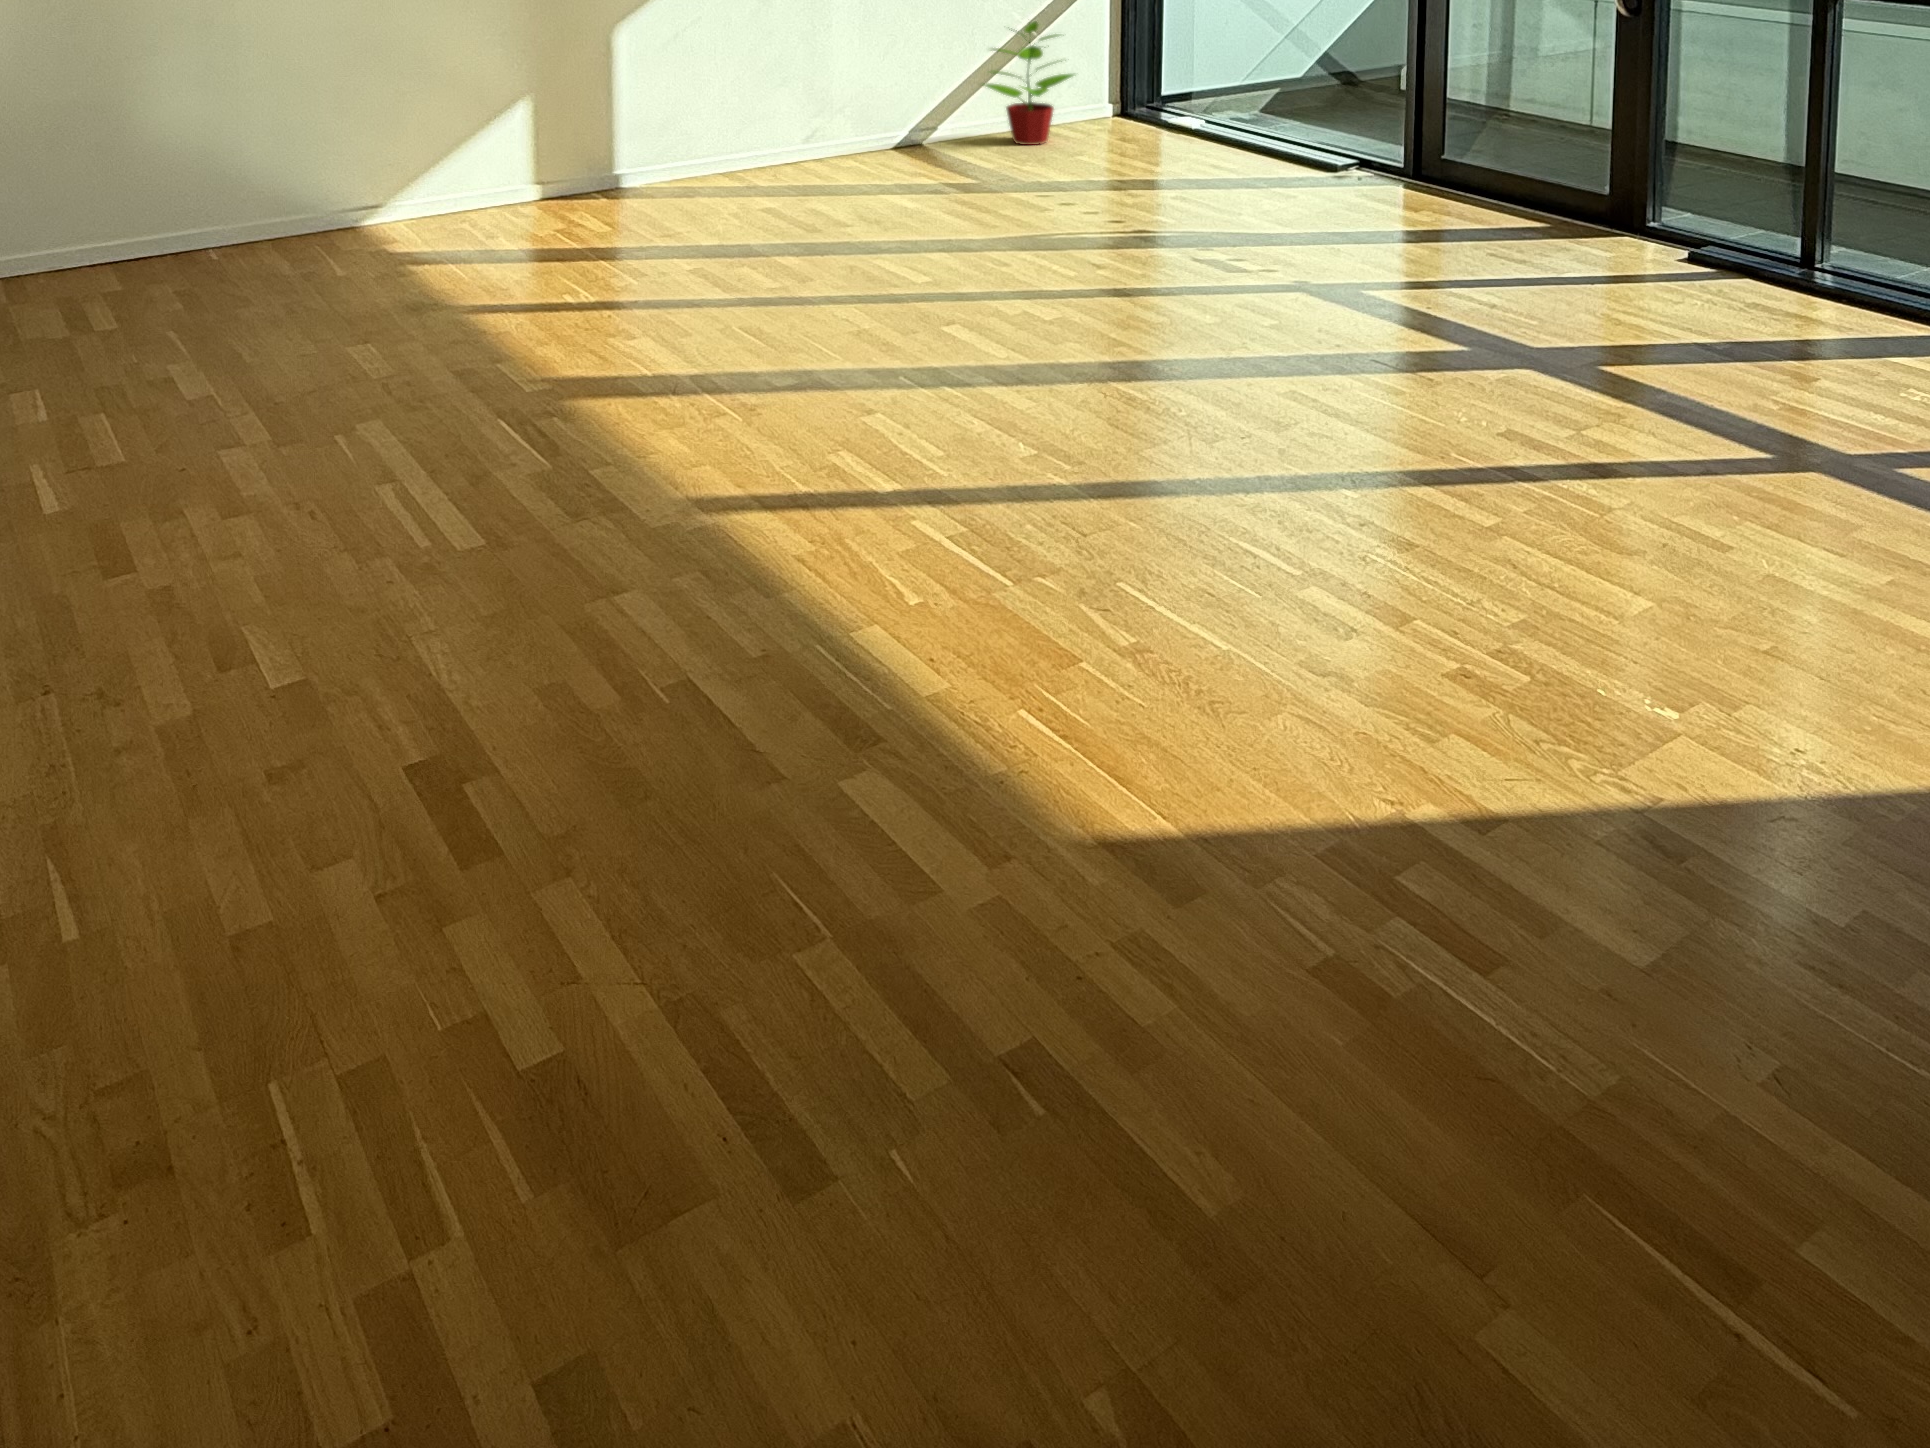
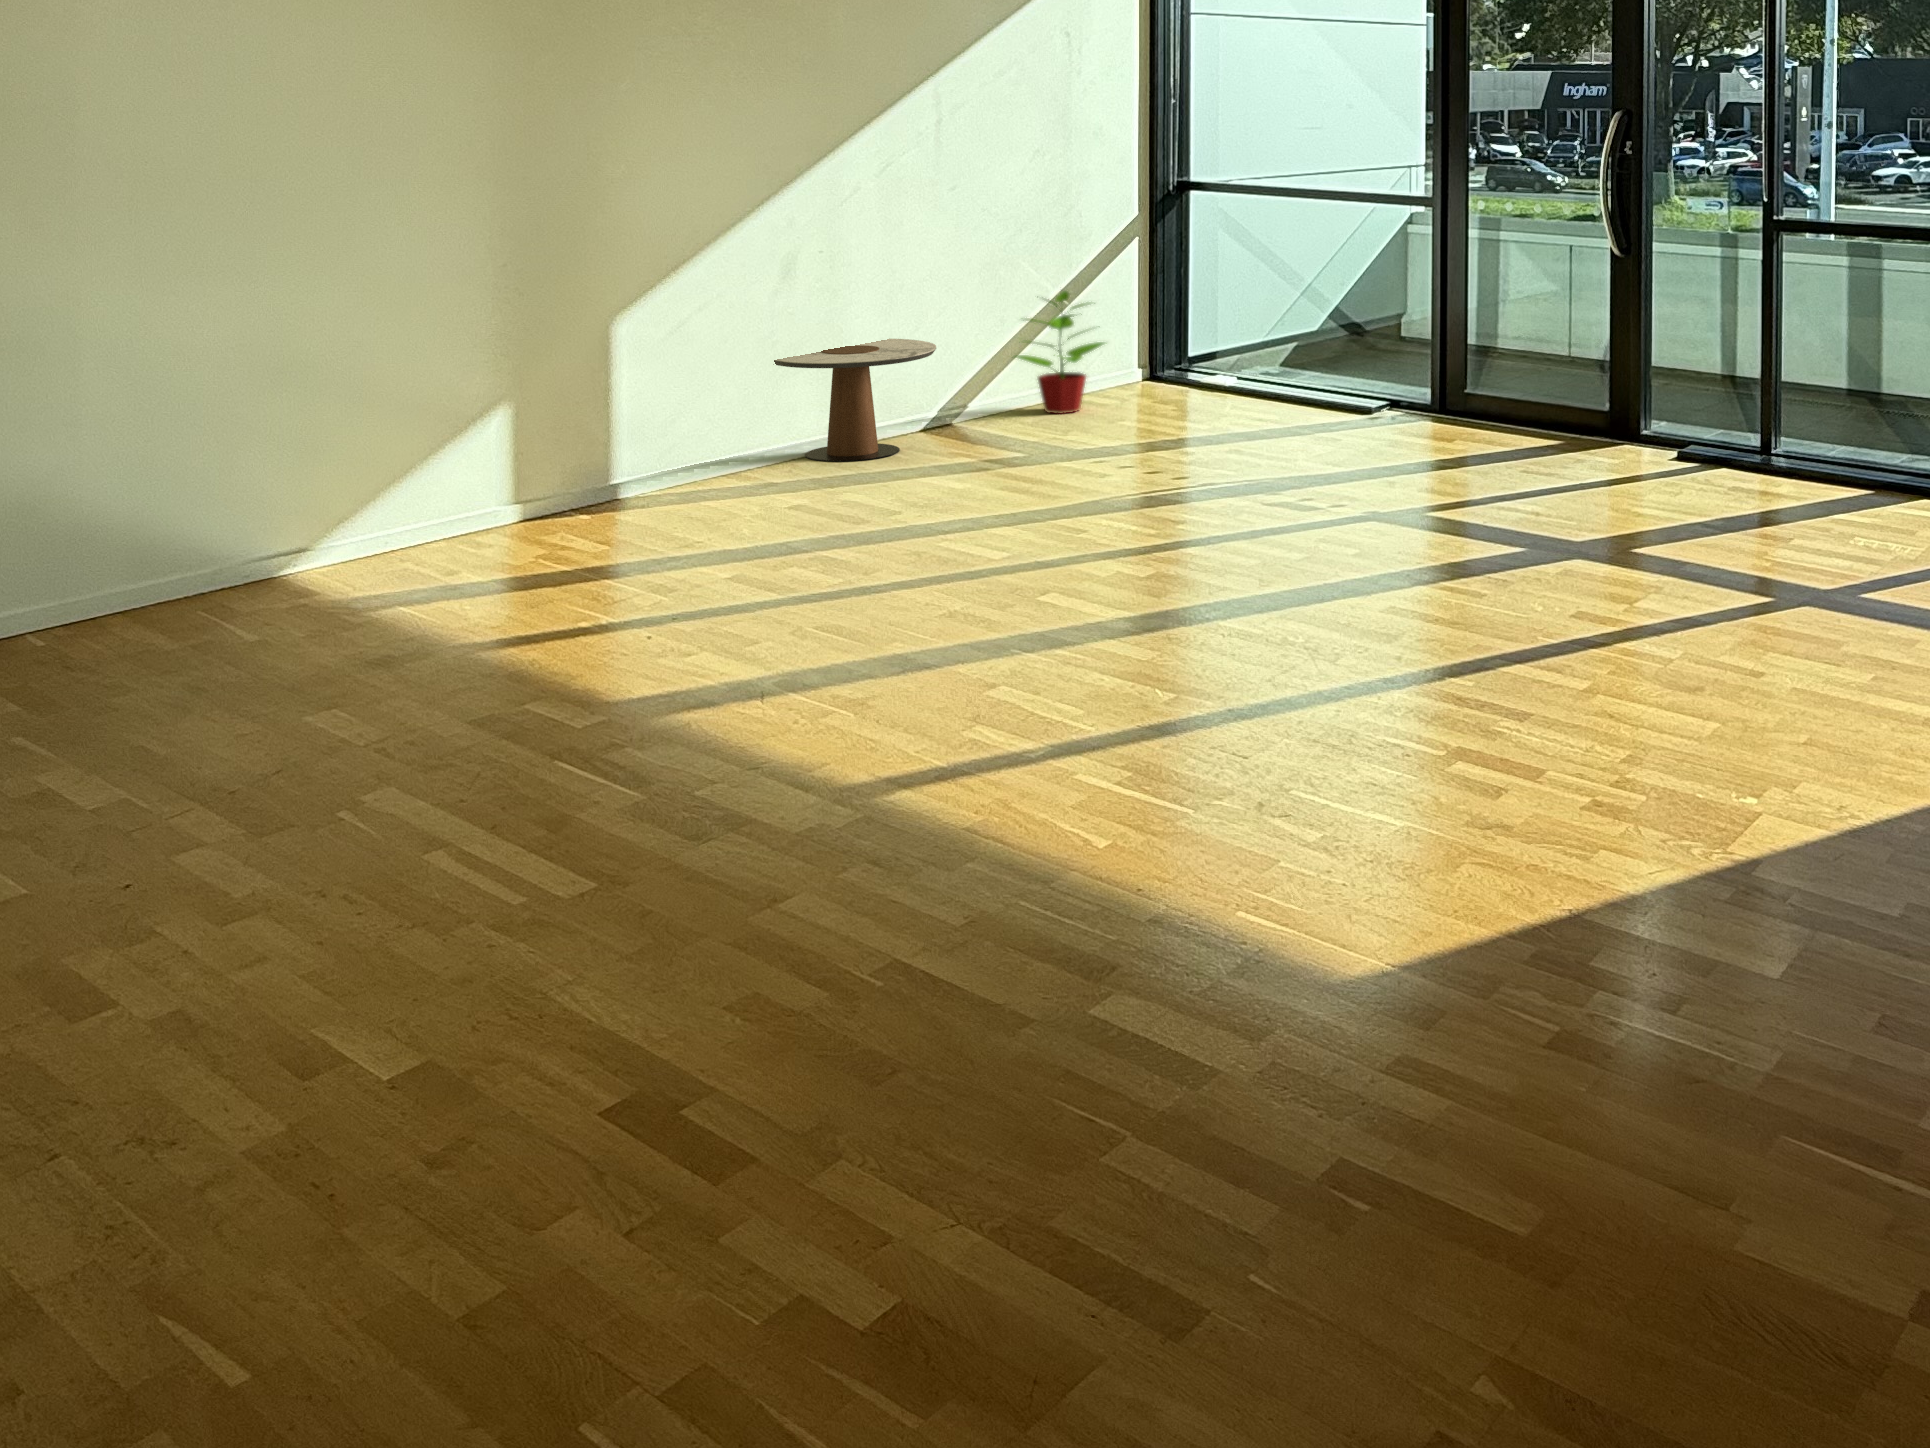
side table: none [725,66,892,193] -> present [774,338,936,462]

